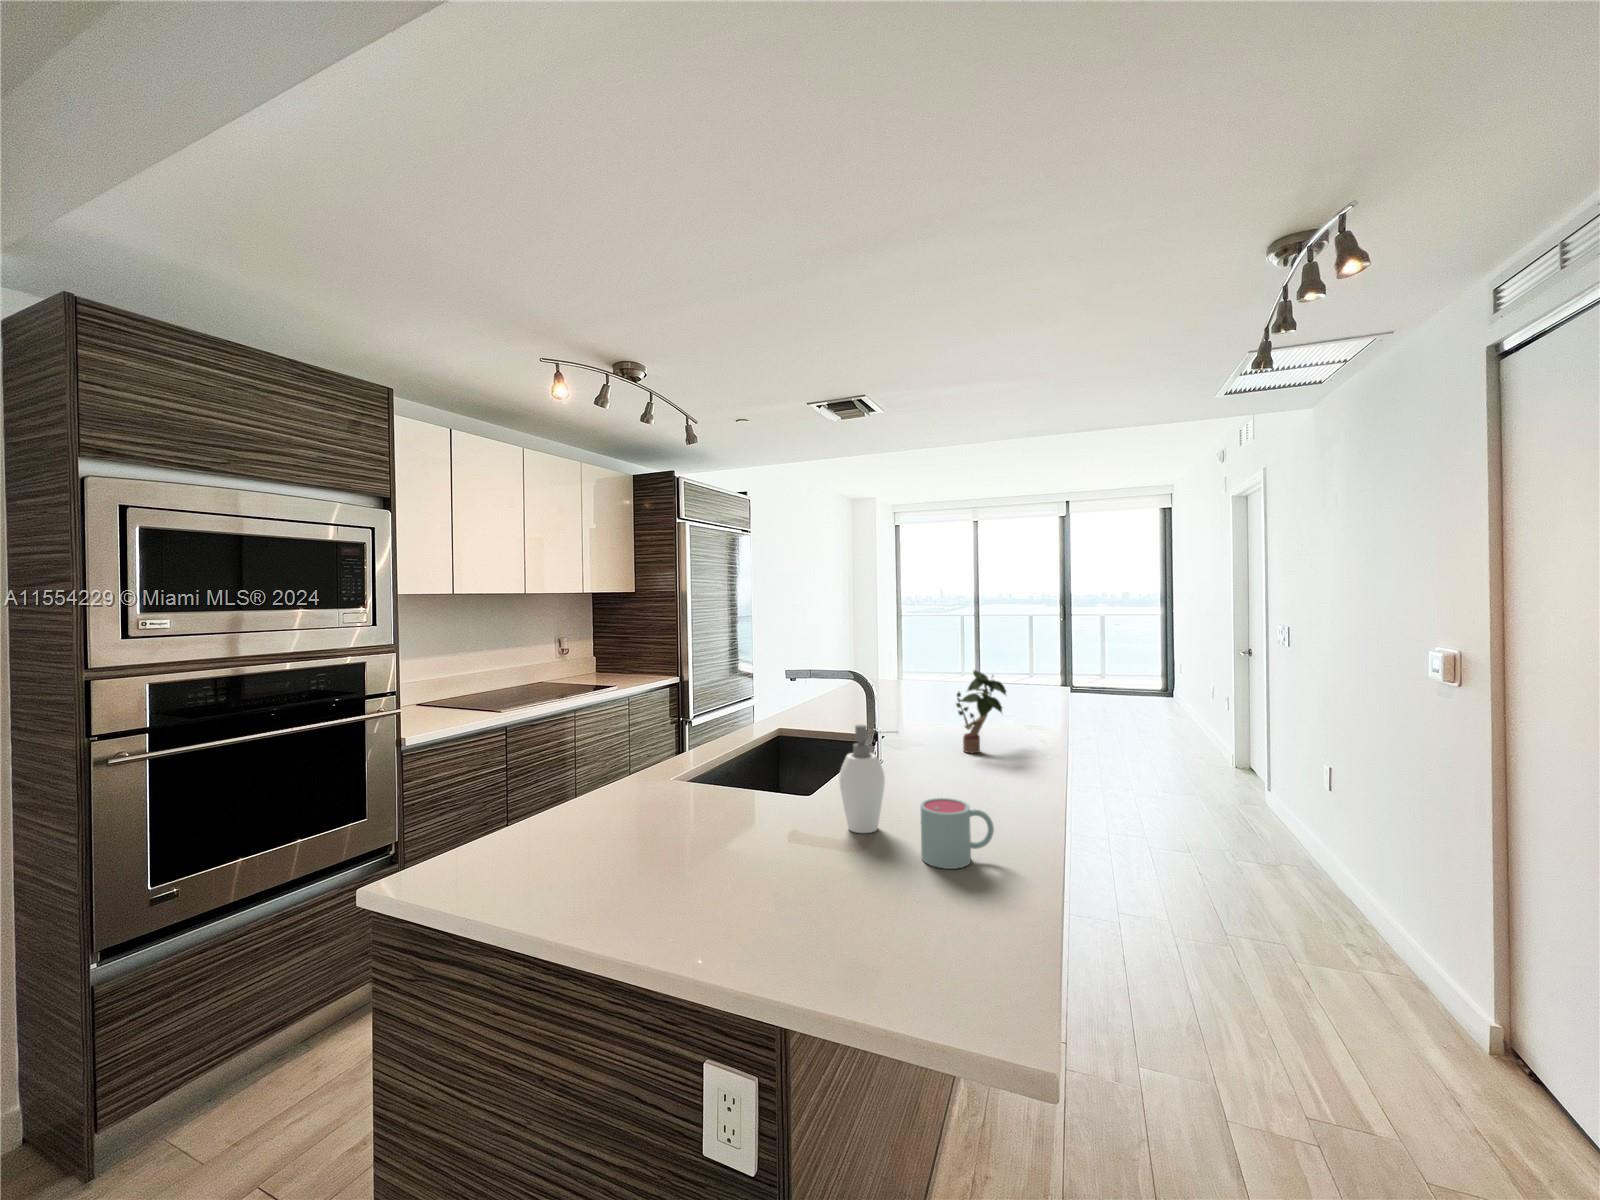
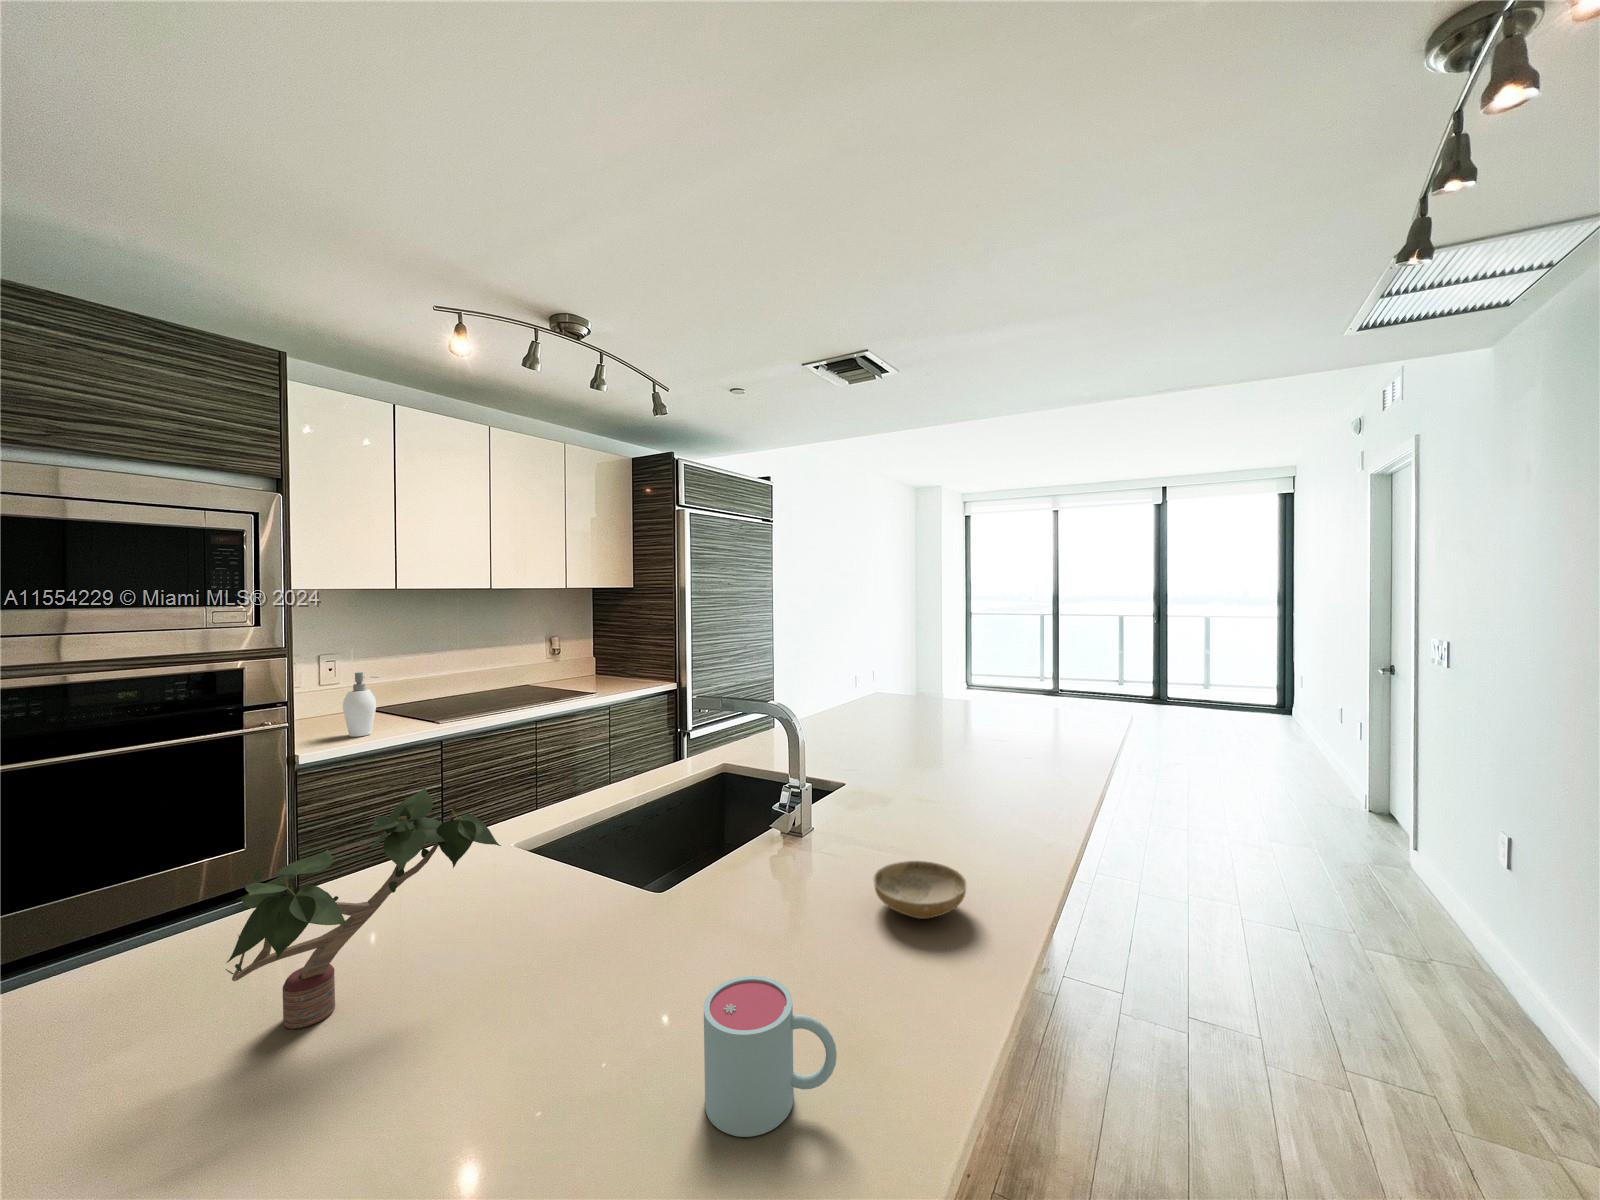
potted plant: present [956,670,1006,753] -> present [226,787,501,1028]
soap dispenser: present [839,724,885,833] -> present [343,672,378,737]
ceramic bowl: none [954,763,1015,793] -> present [873,861,967,919]

